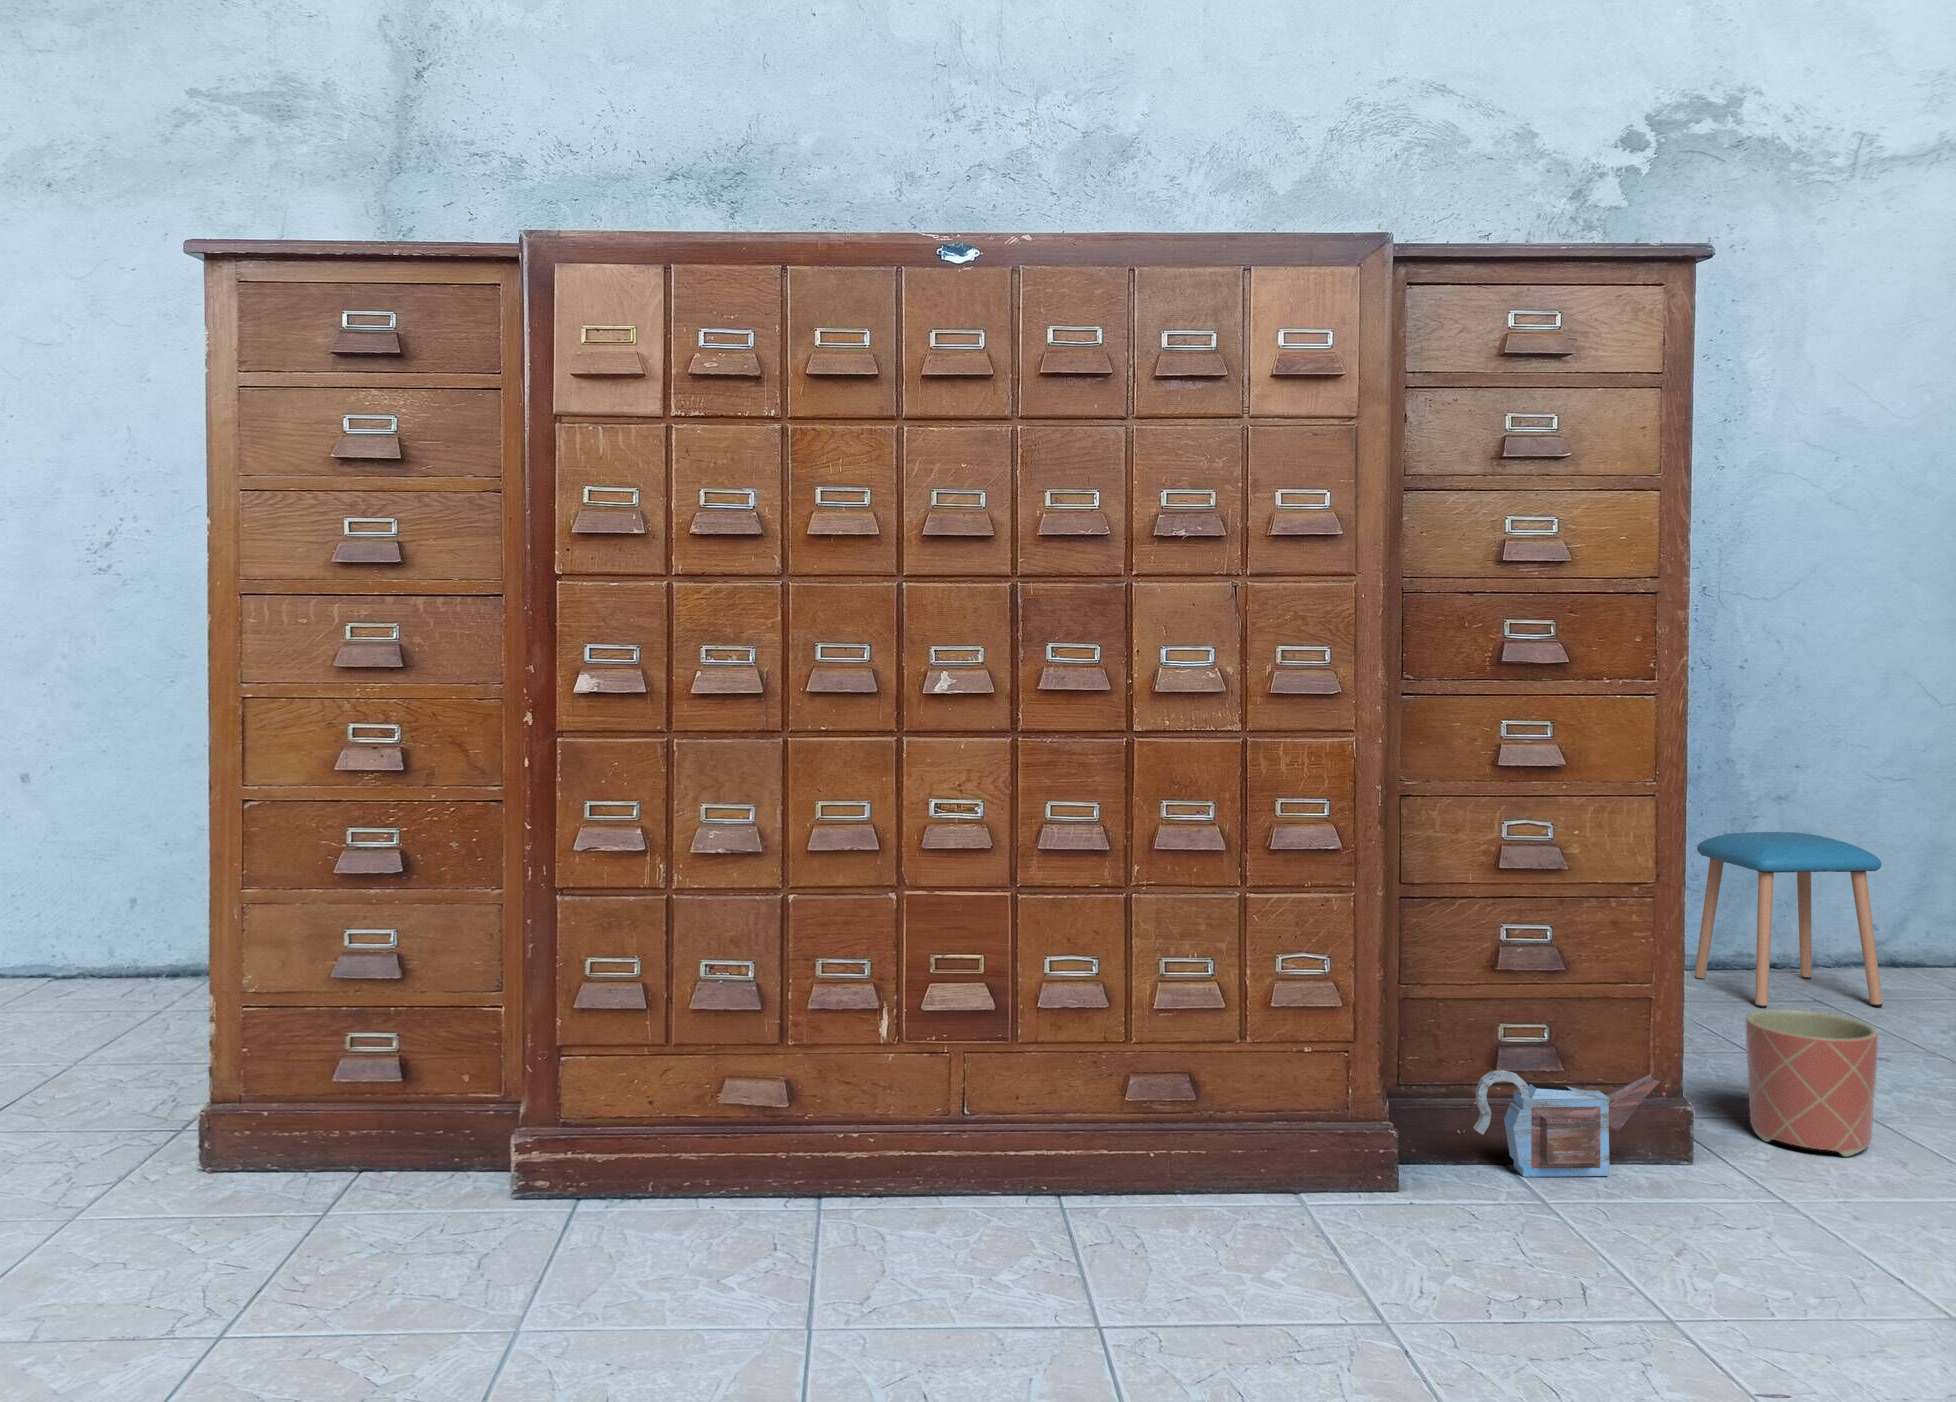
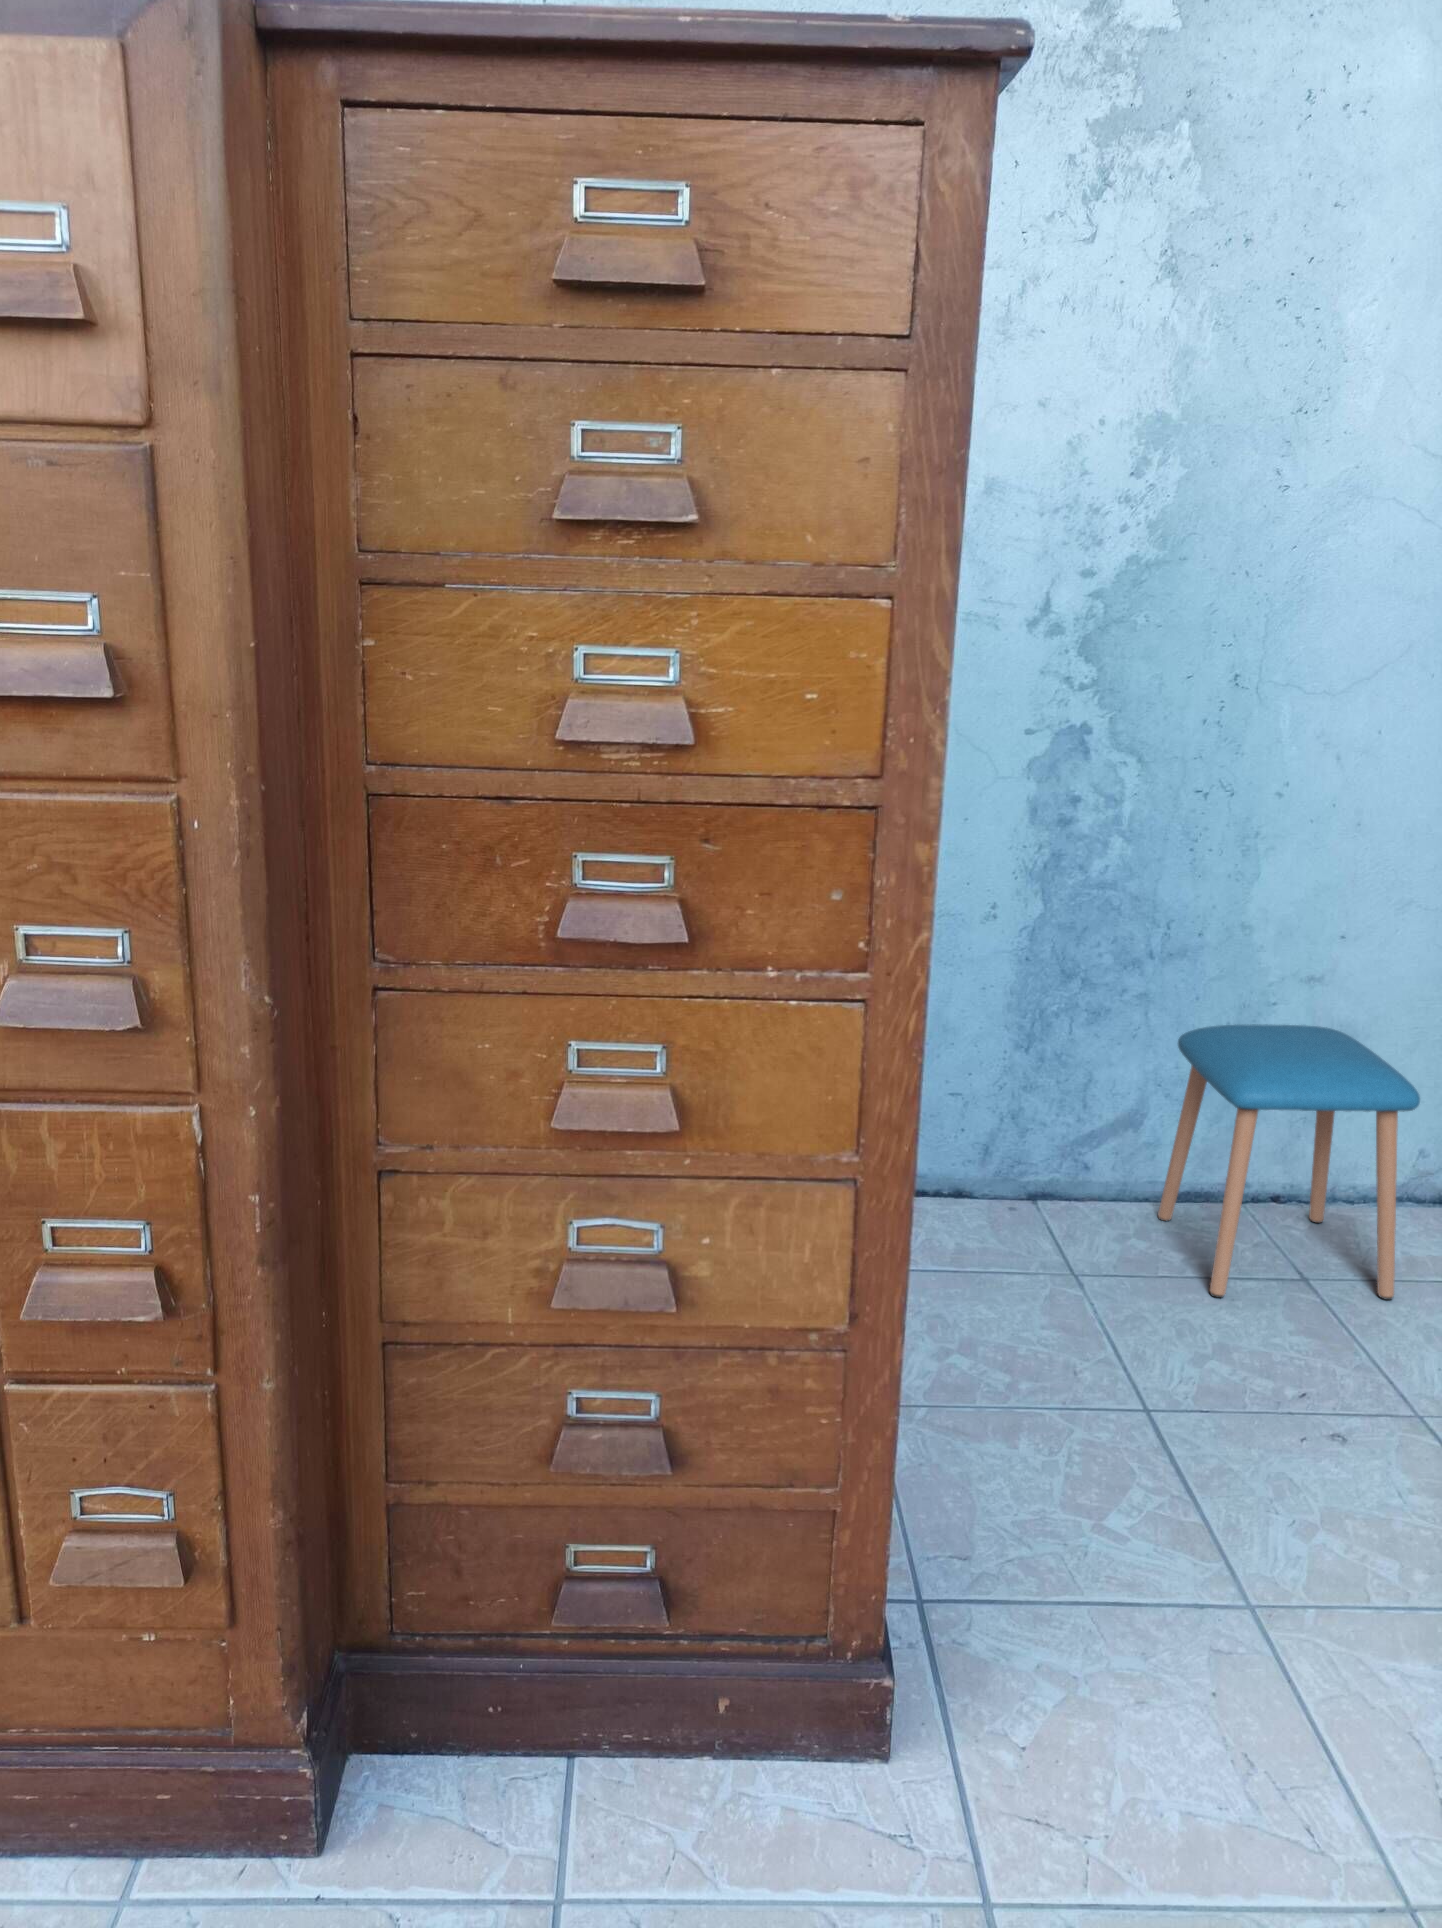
planter: present [1746,1009,1878,1157] -> none [1021,1478,1227,1772]
watering can: present [1473,1070,1660,1177] -> none [469,1664,797,1836]

